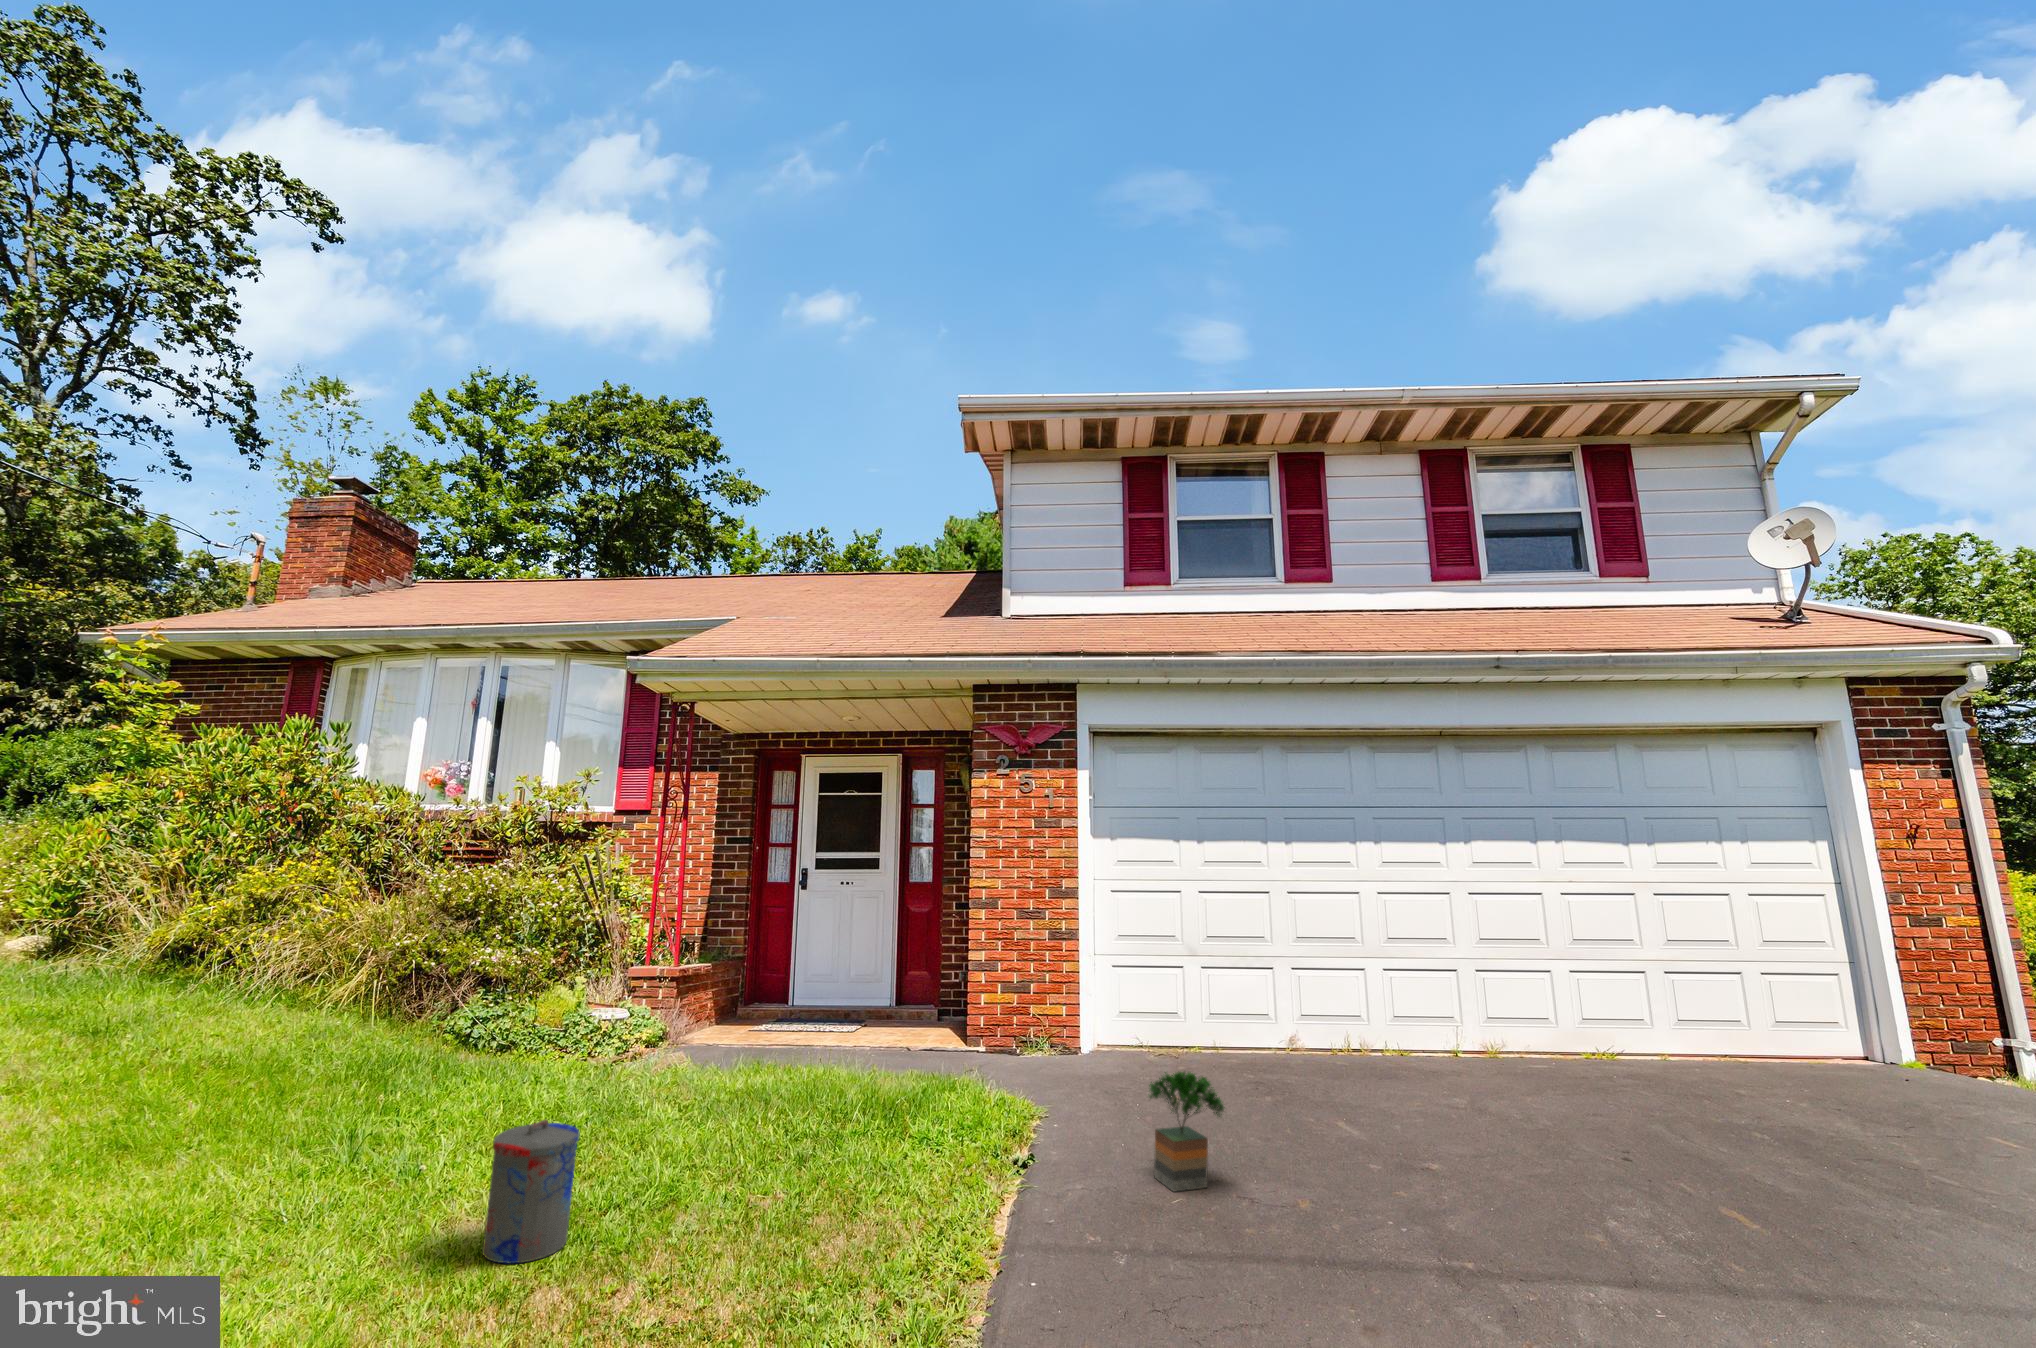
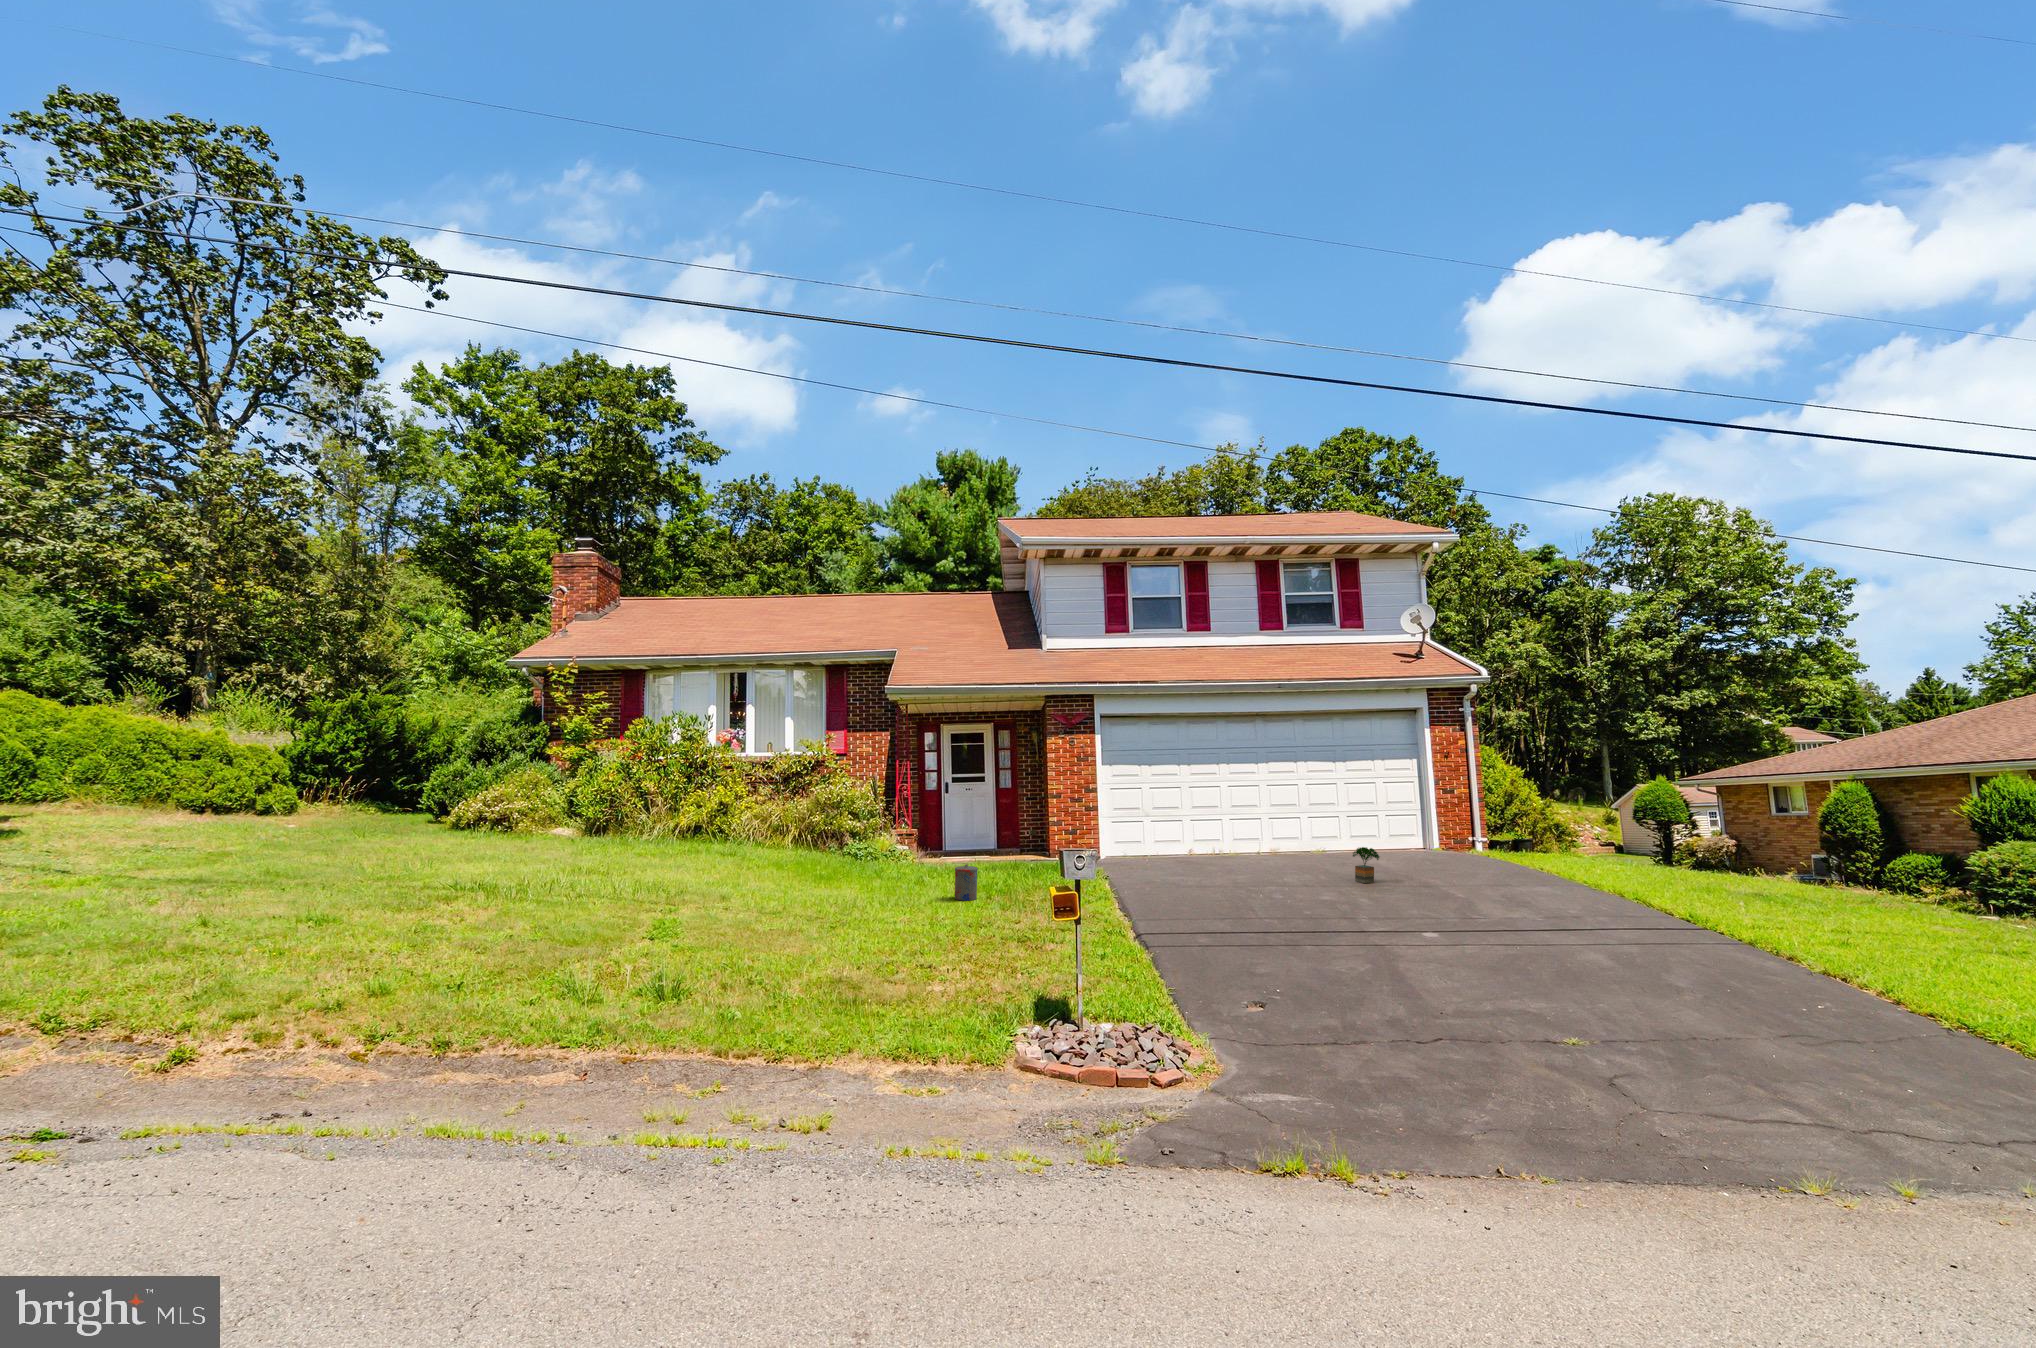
potted tree: present [1149,1072,1225,1192] -> present [1353,847,1379,883]

